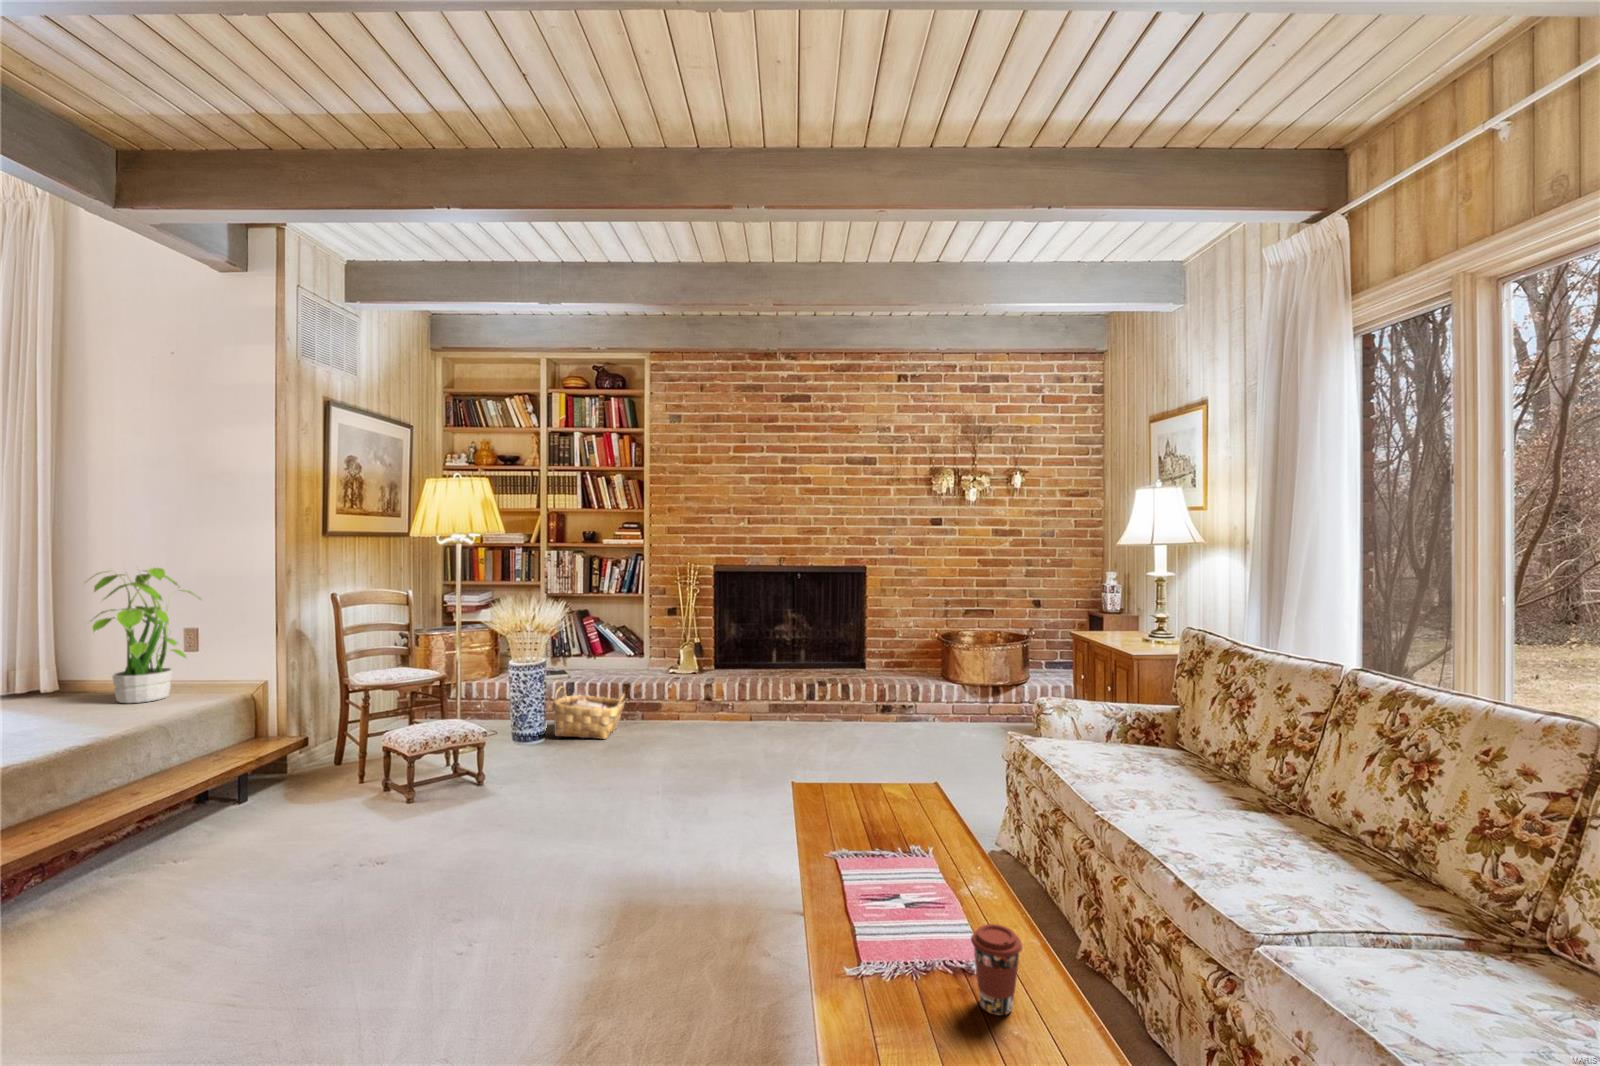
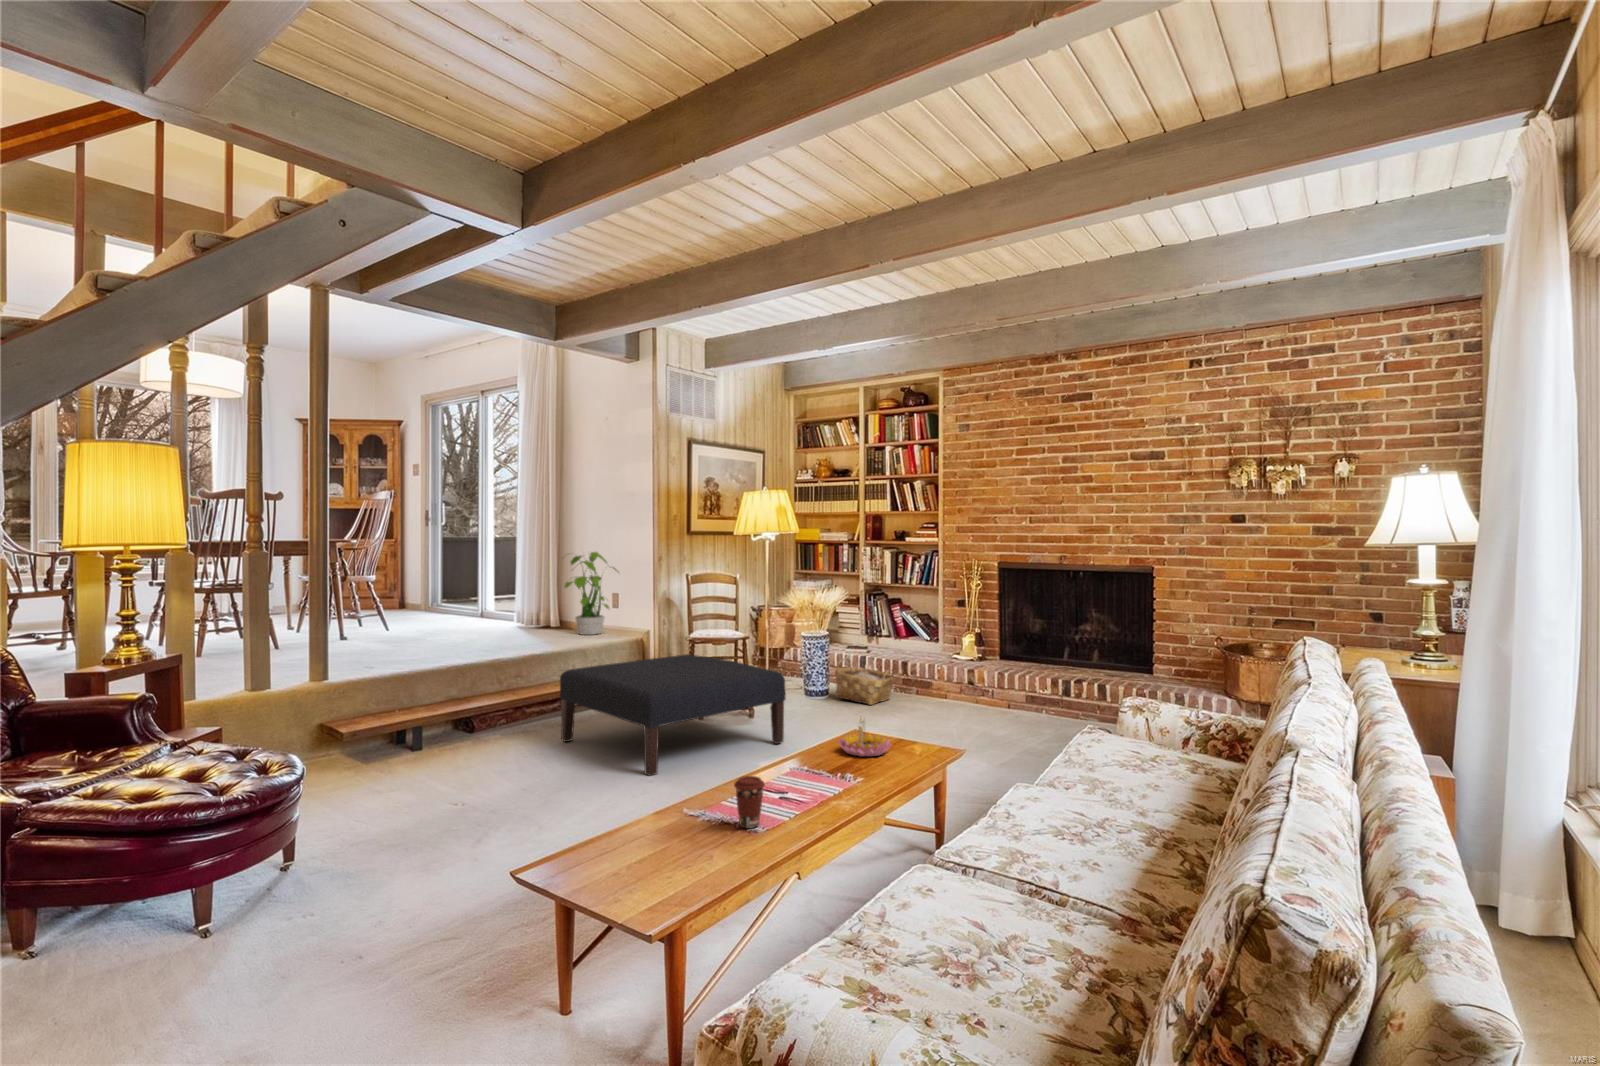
ottoman: none [179,714,570,923] -> present [560,654,786,775]
candle holder: none [833,774,904,831] -> present [837,716,892,757]

